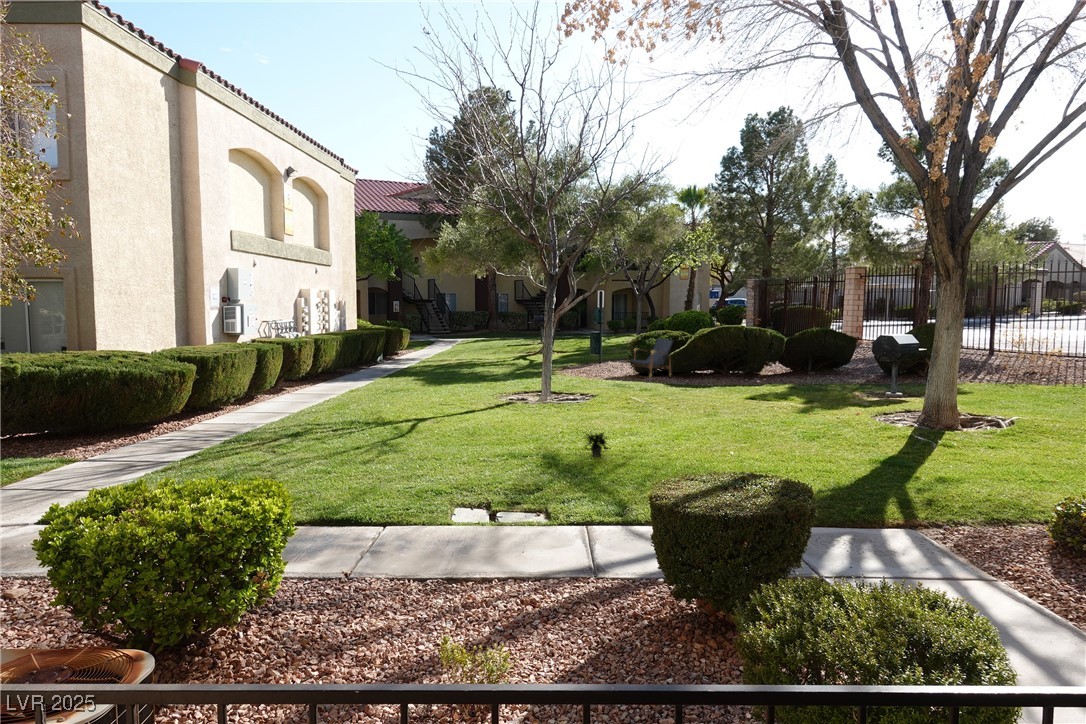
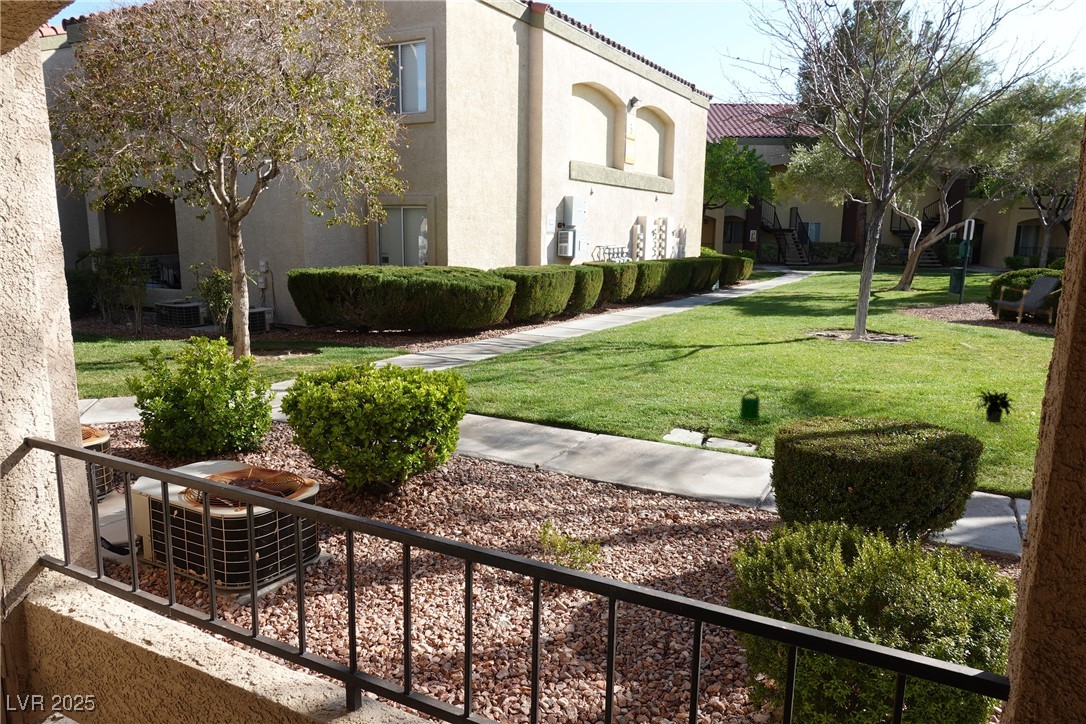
potted plant: present [585,432,607,457] -> present [976,390,1013,422]
watering can: none [507,461,527,490] -> present [740,390,760,420]

